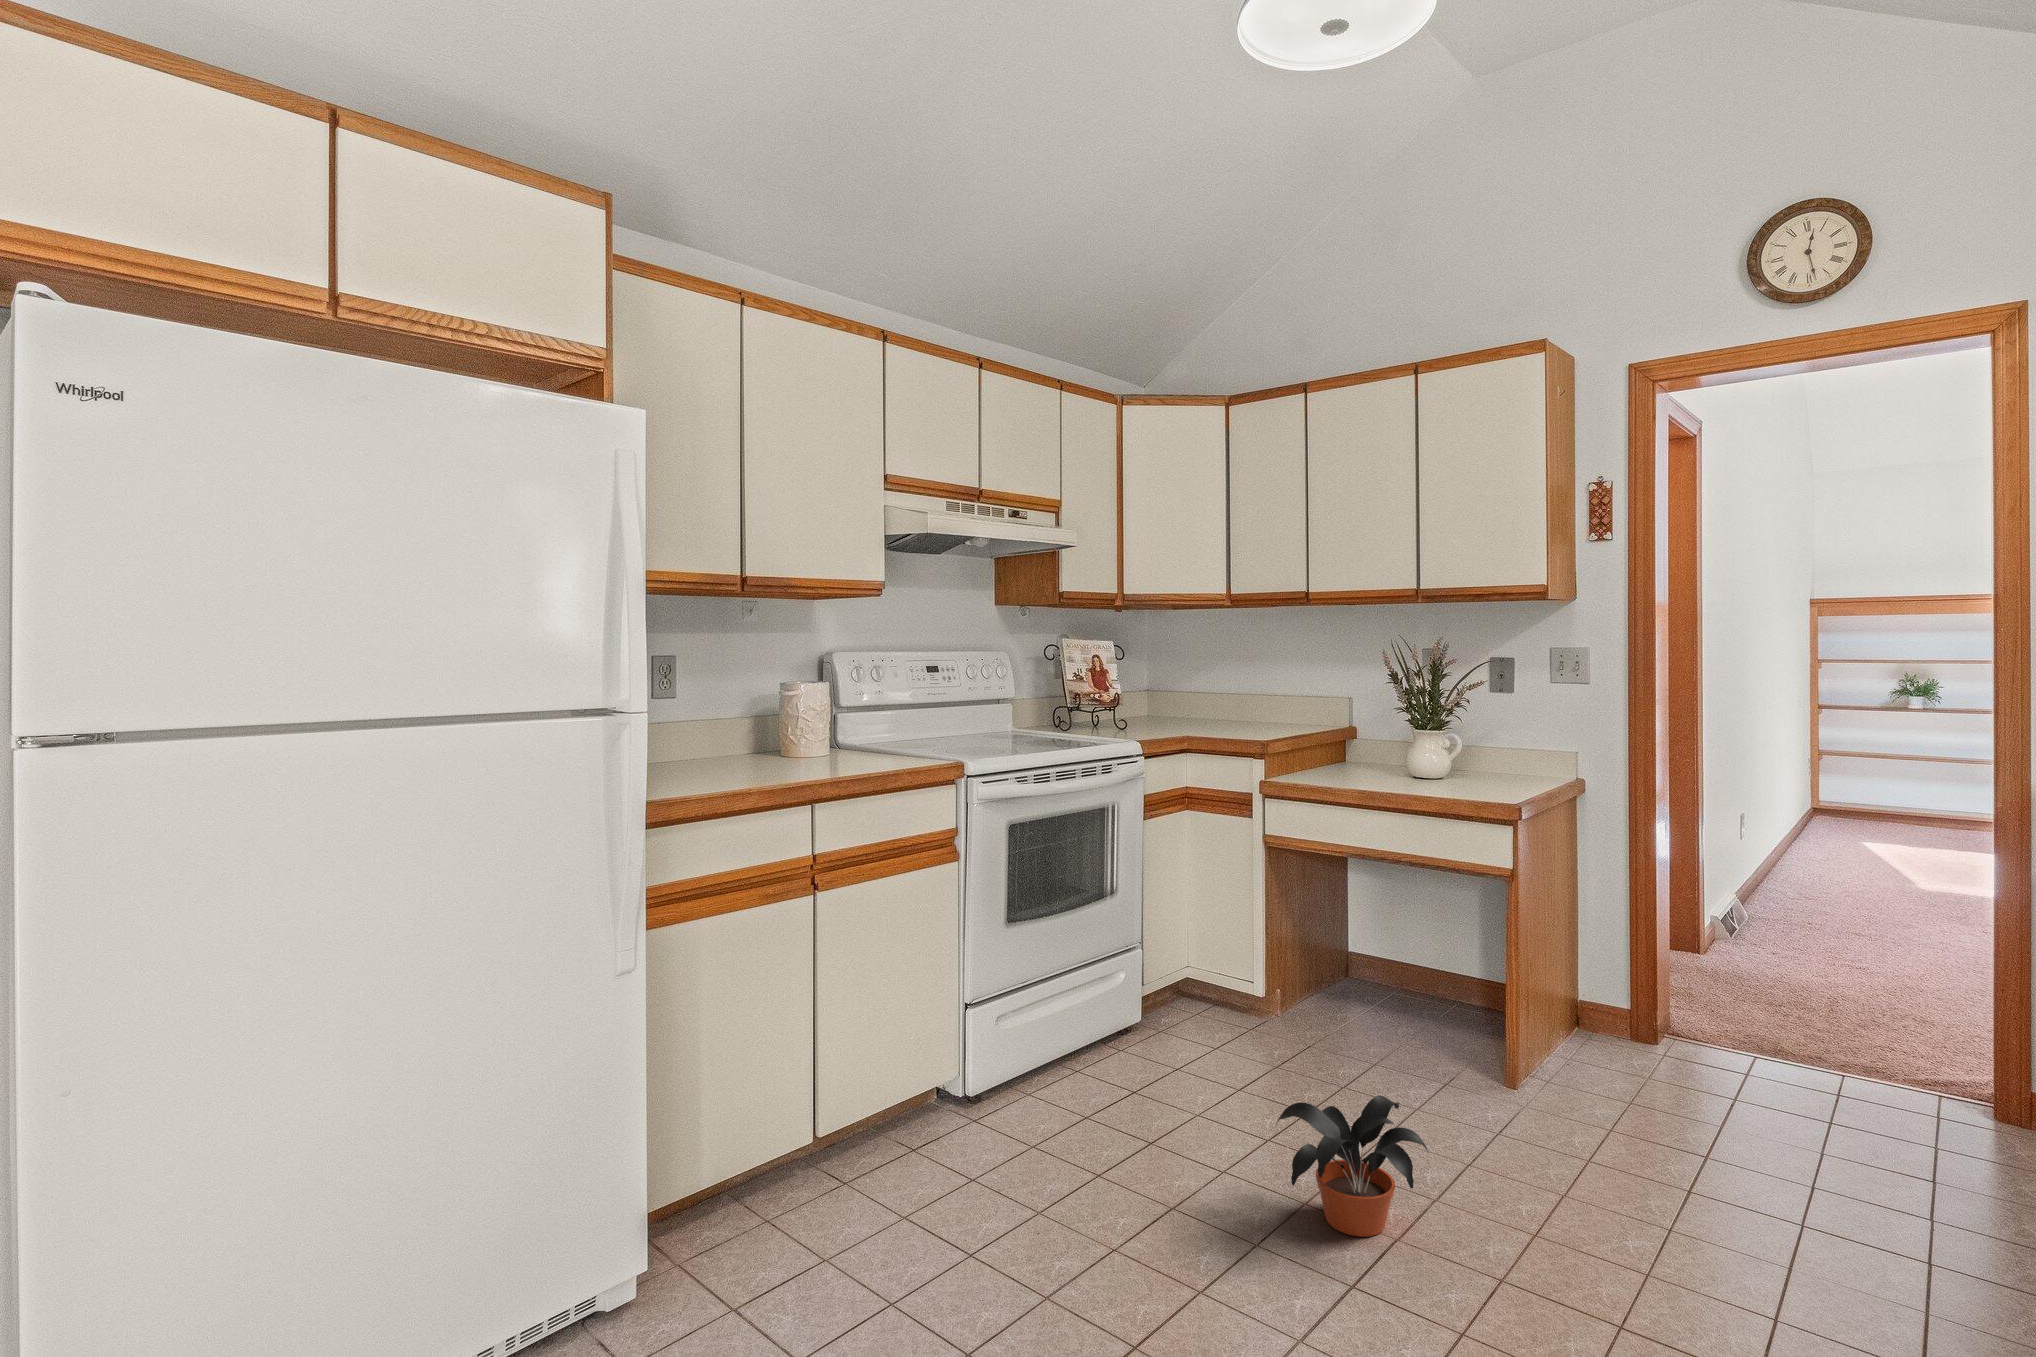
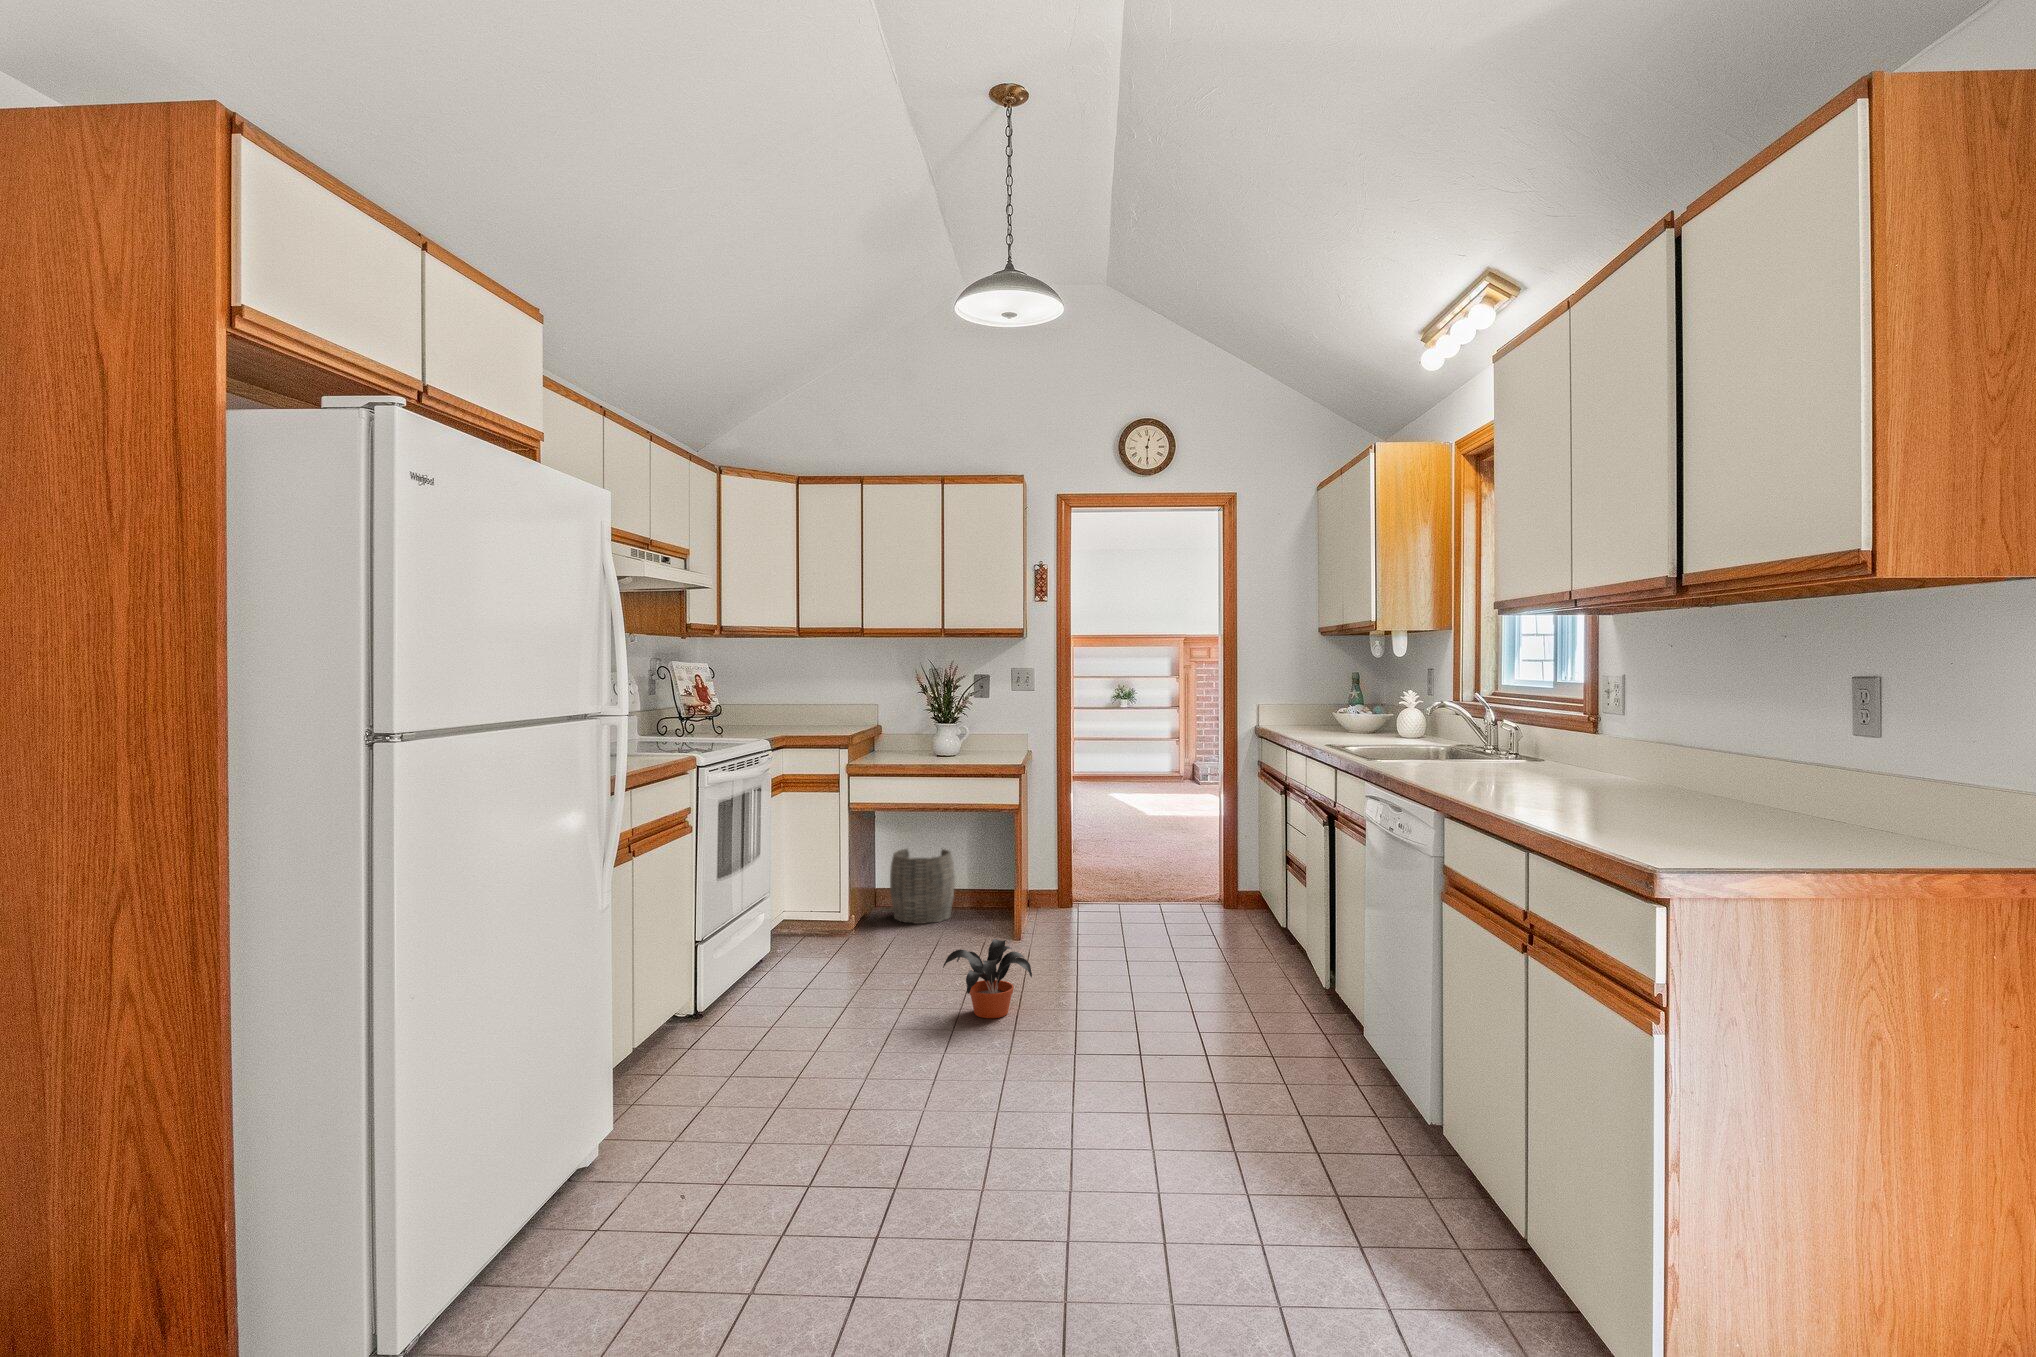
woven basket: none [1351,903,1449,1020] -> present [890,848,955,924]

